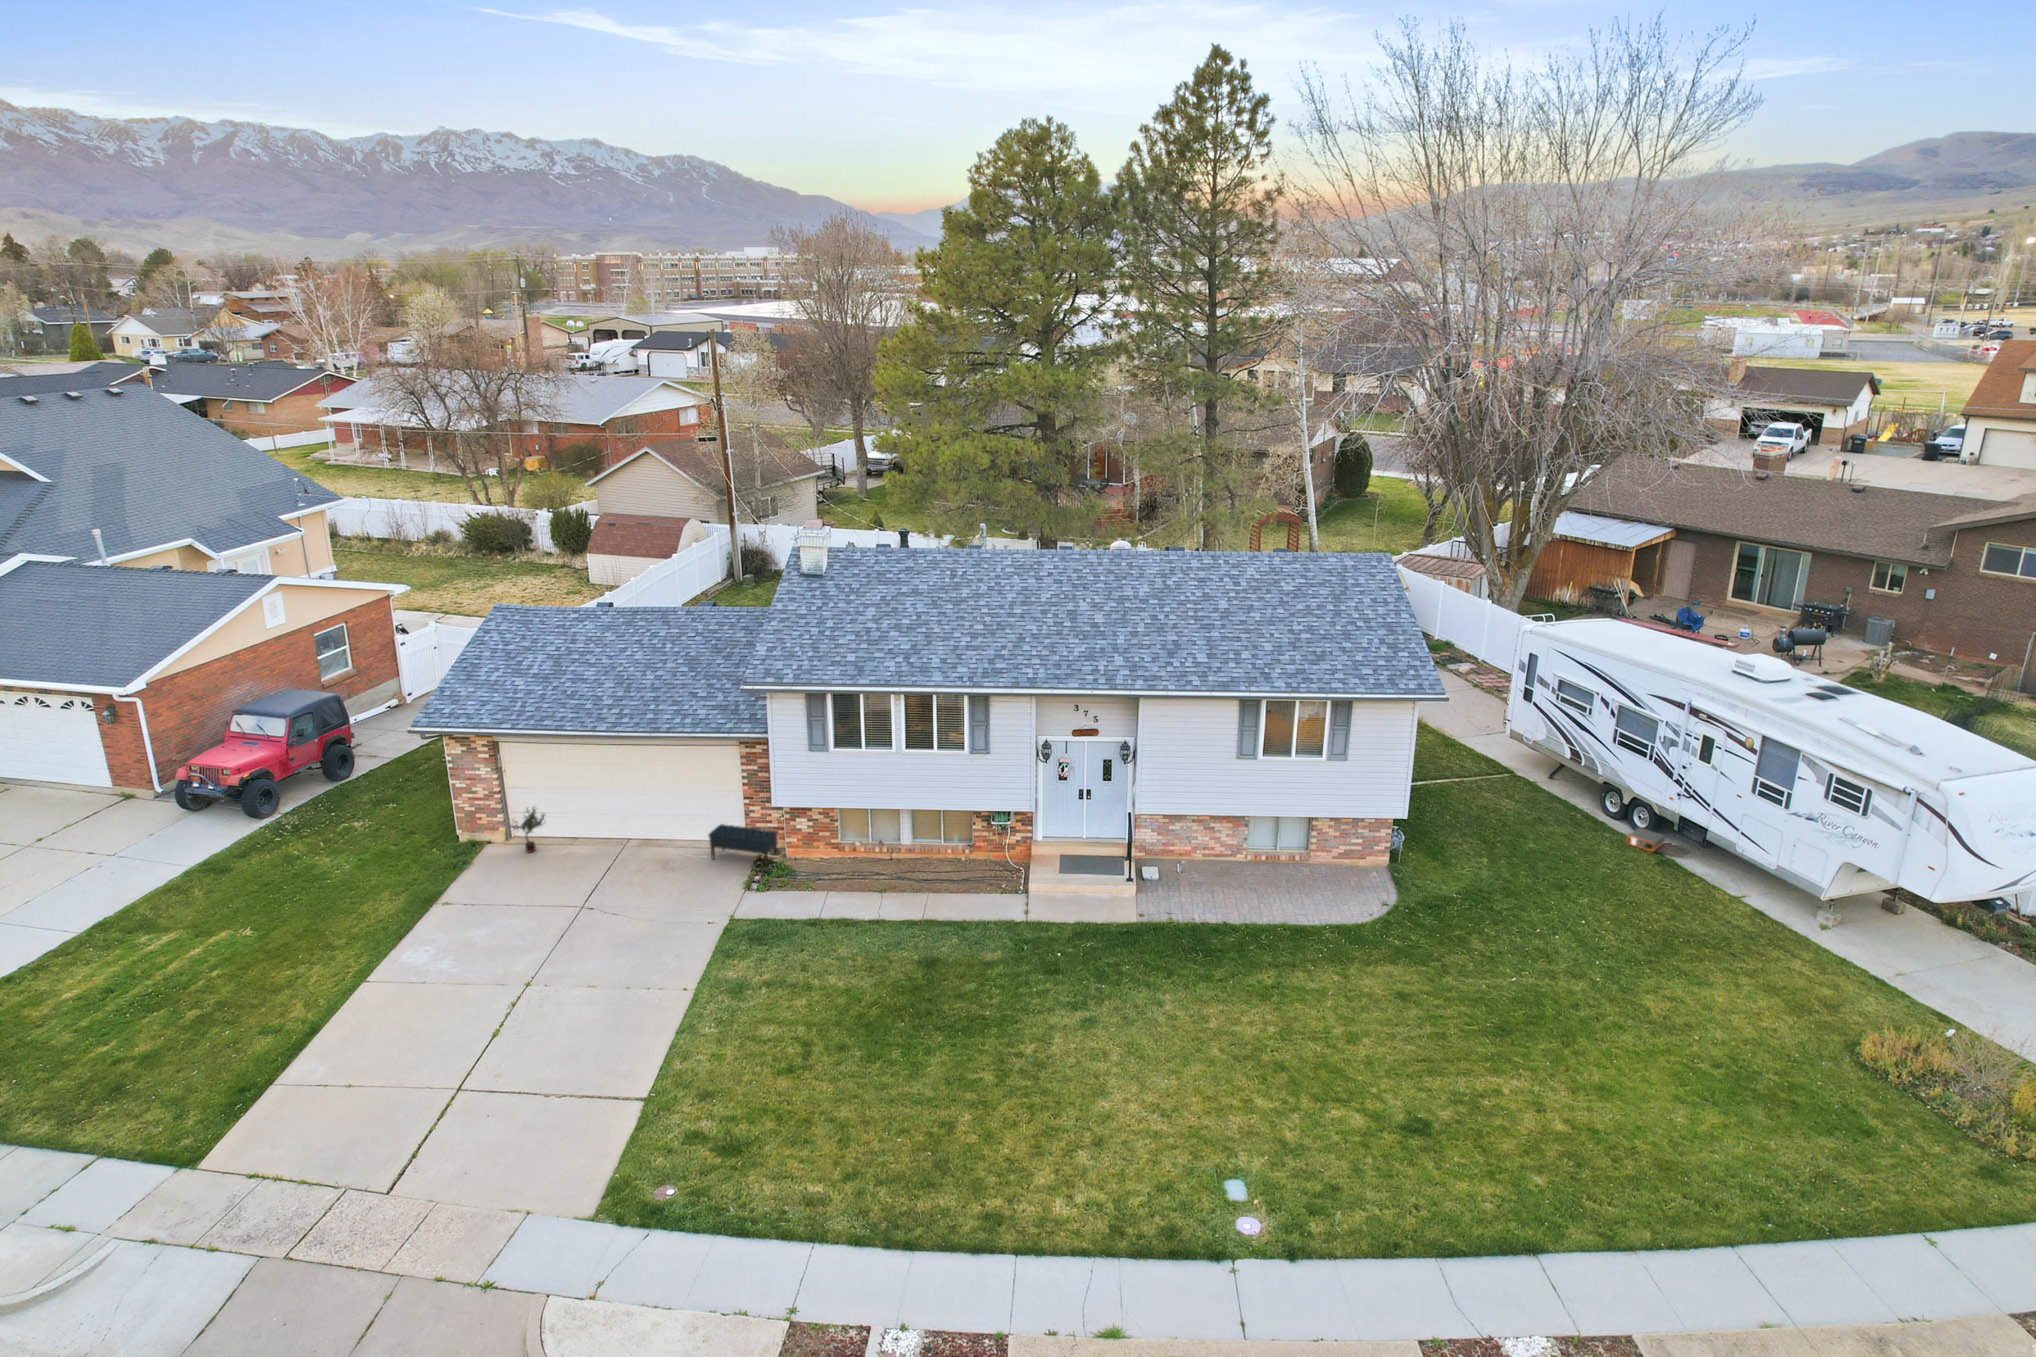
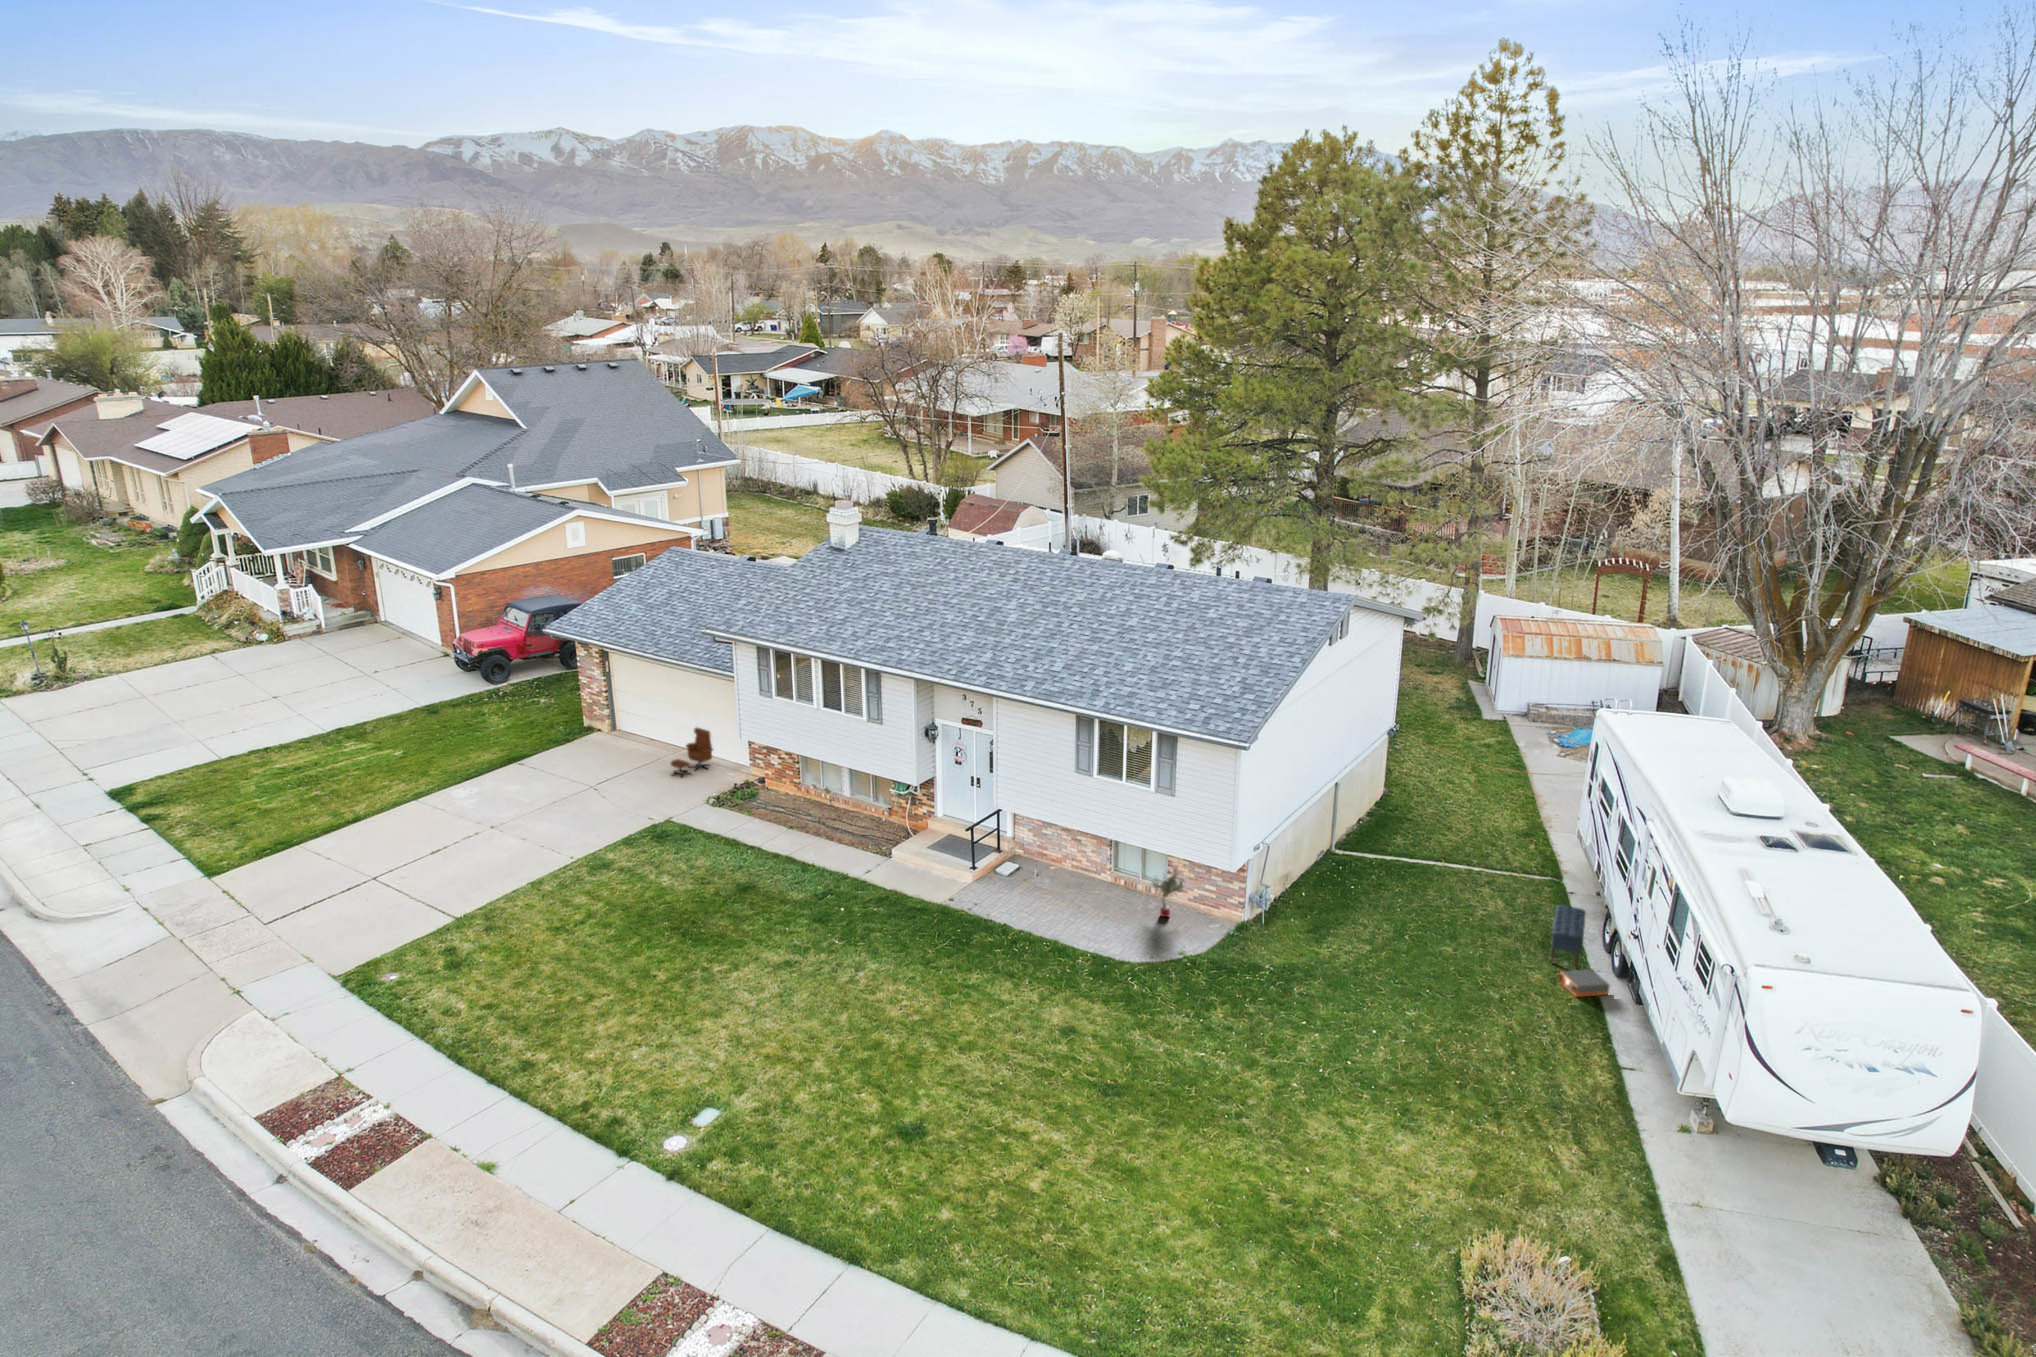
potted tree: present [511,807,544,852] -> present [1152,869,1183,917]
lounge chair: none [652,808,695,872] -> present [671,728,713,774]
bench: present [709,824,777,866] -> present [1550,905,1586,967]

